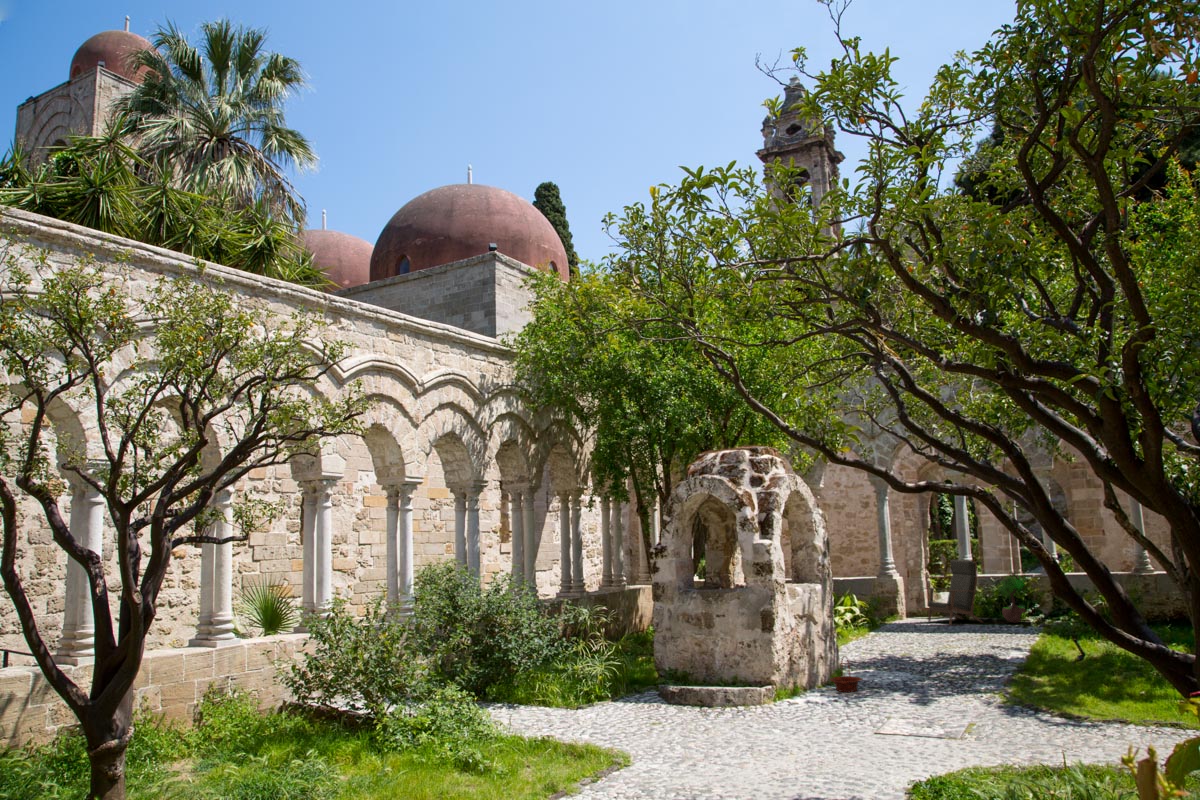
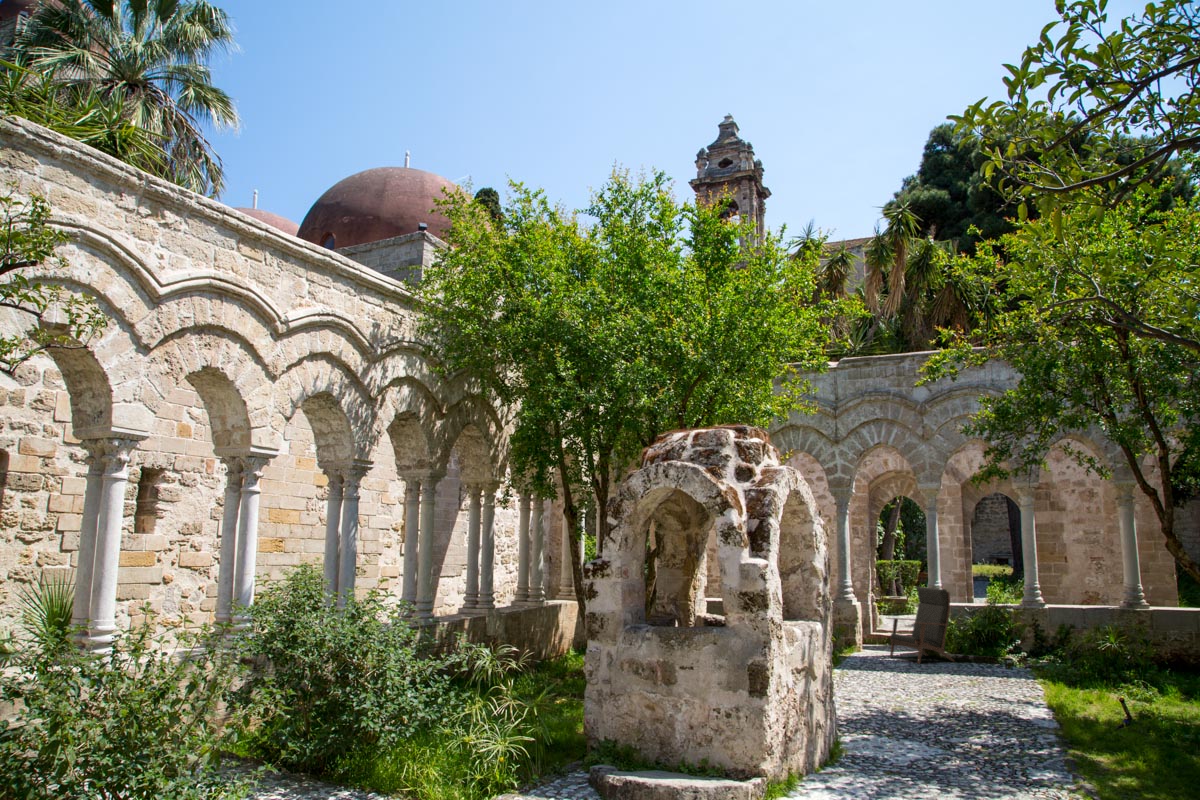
potted tree: present [999,577,1025,623] -> none [972,605,1009,664]
basket: present [829,656,863,692] -> none [827,727,878,782]

